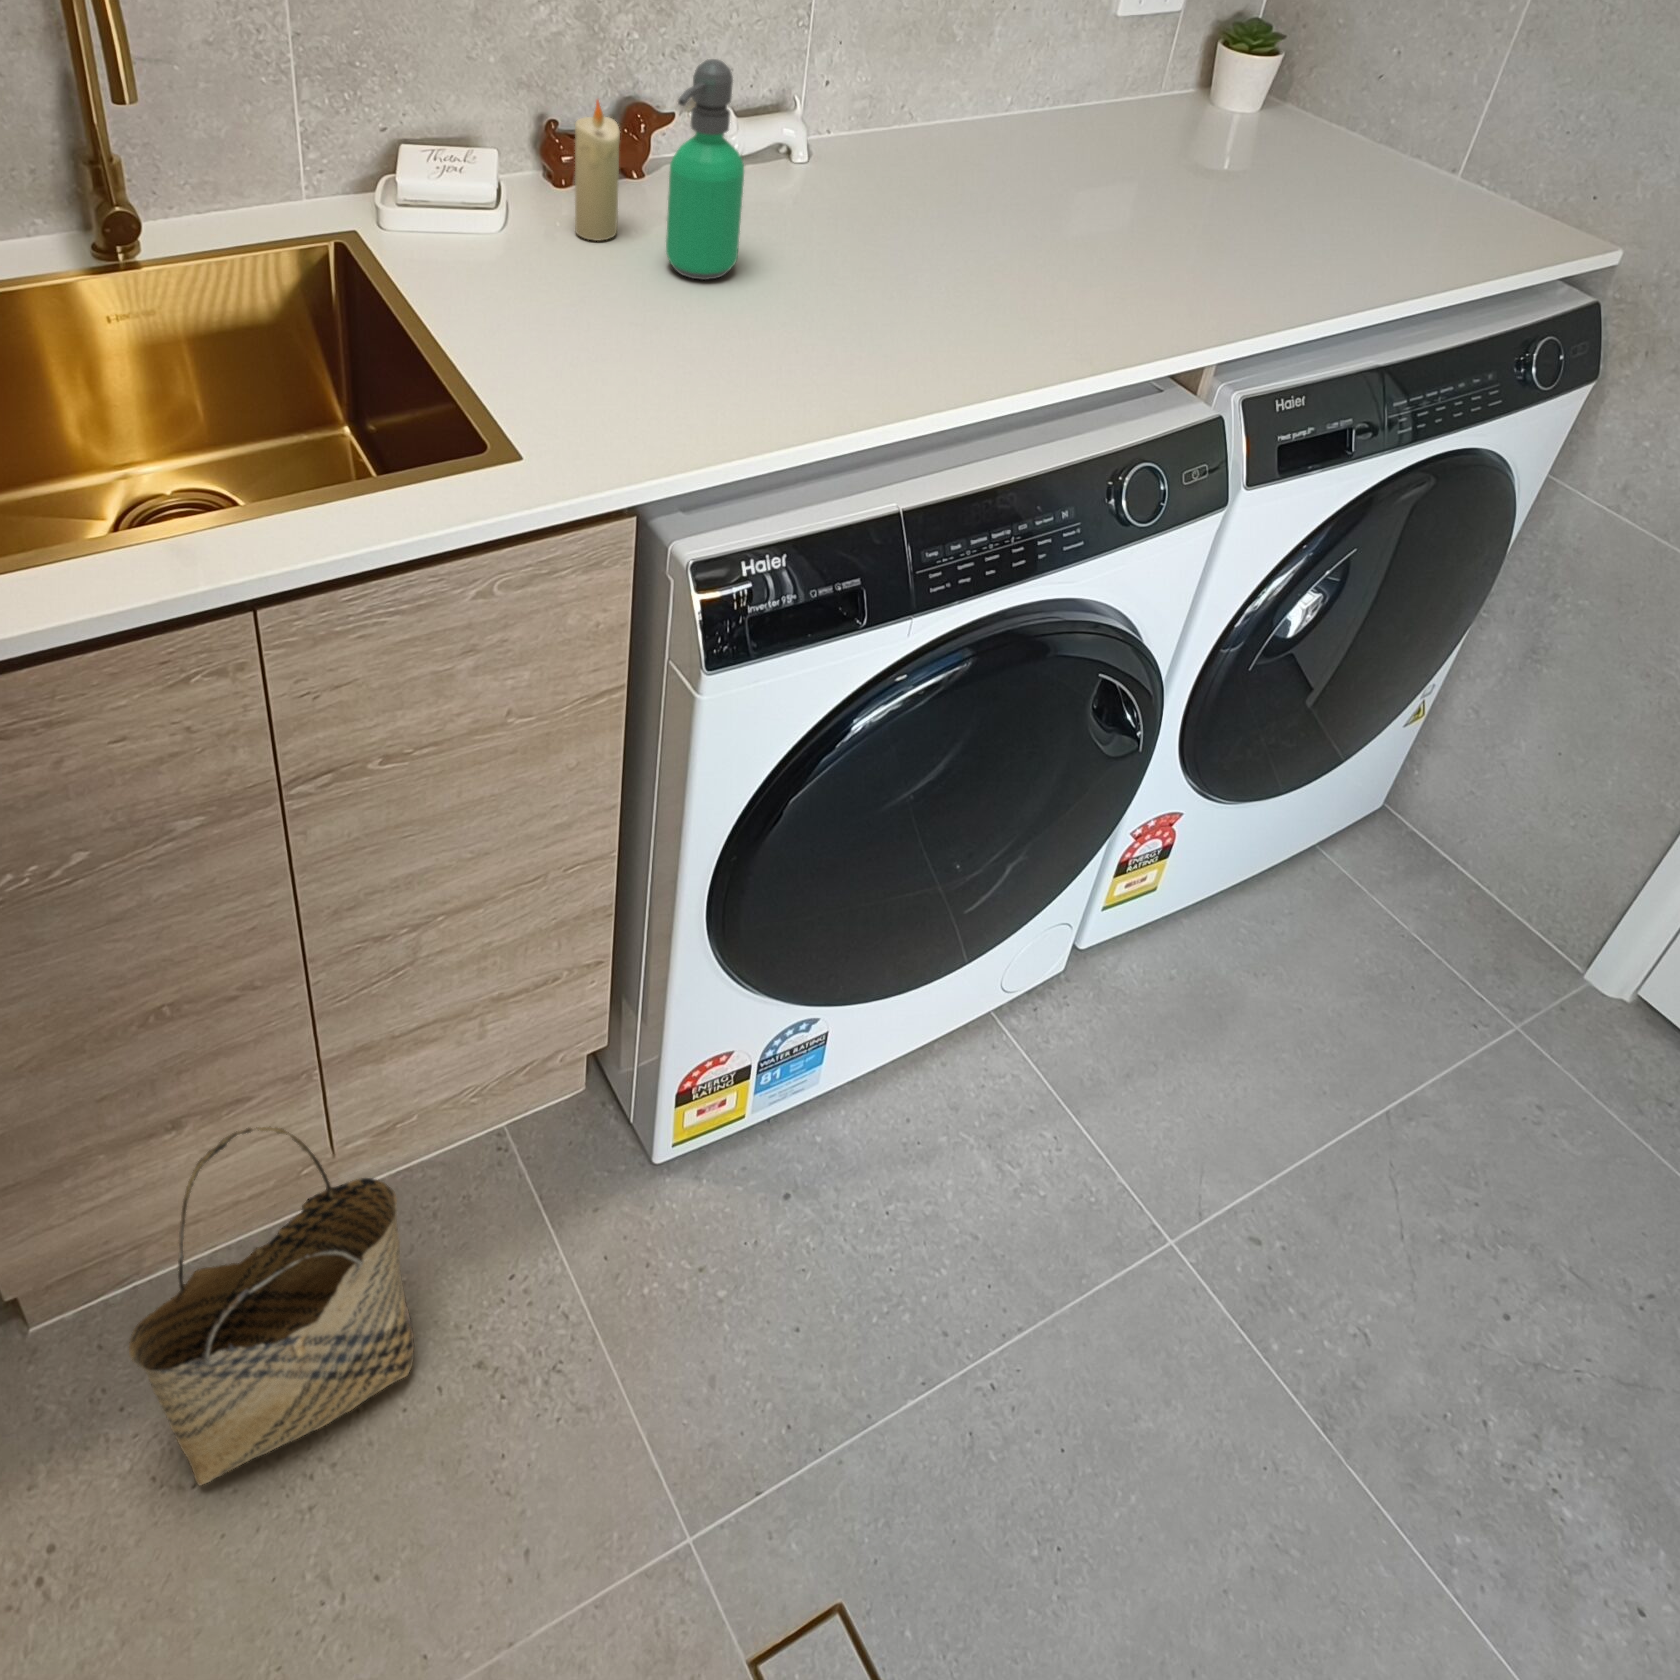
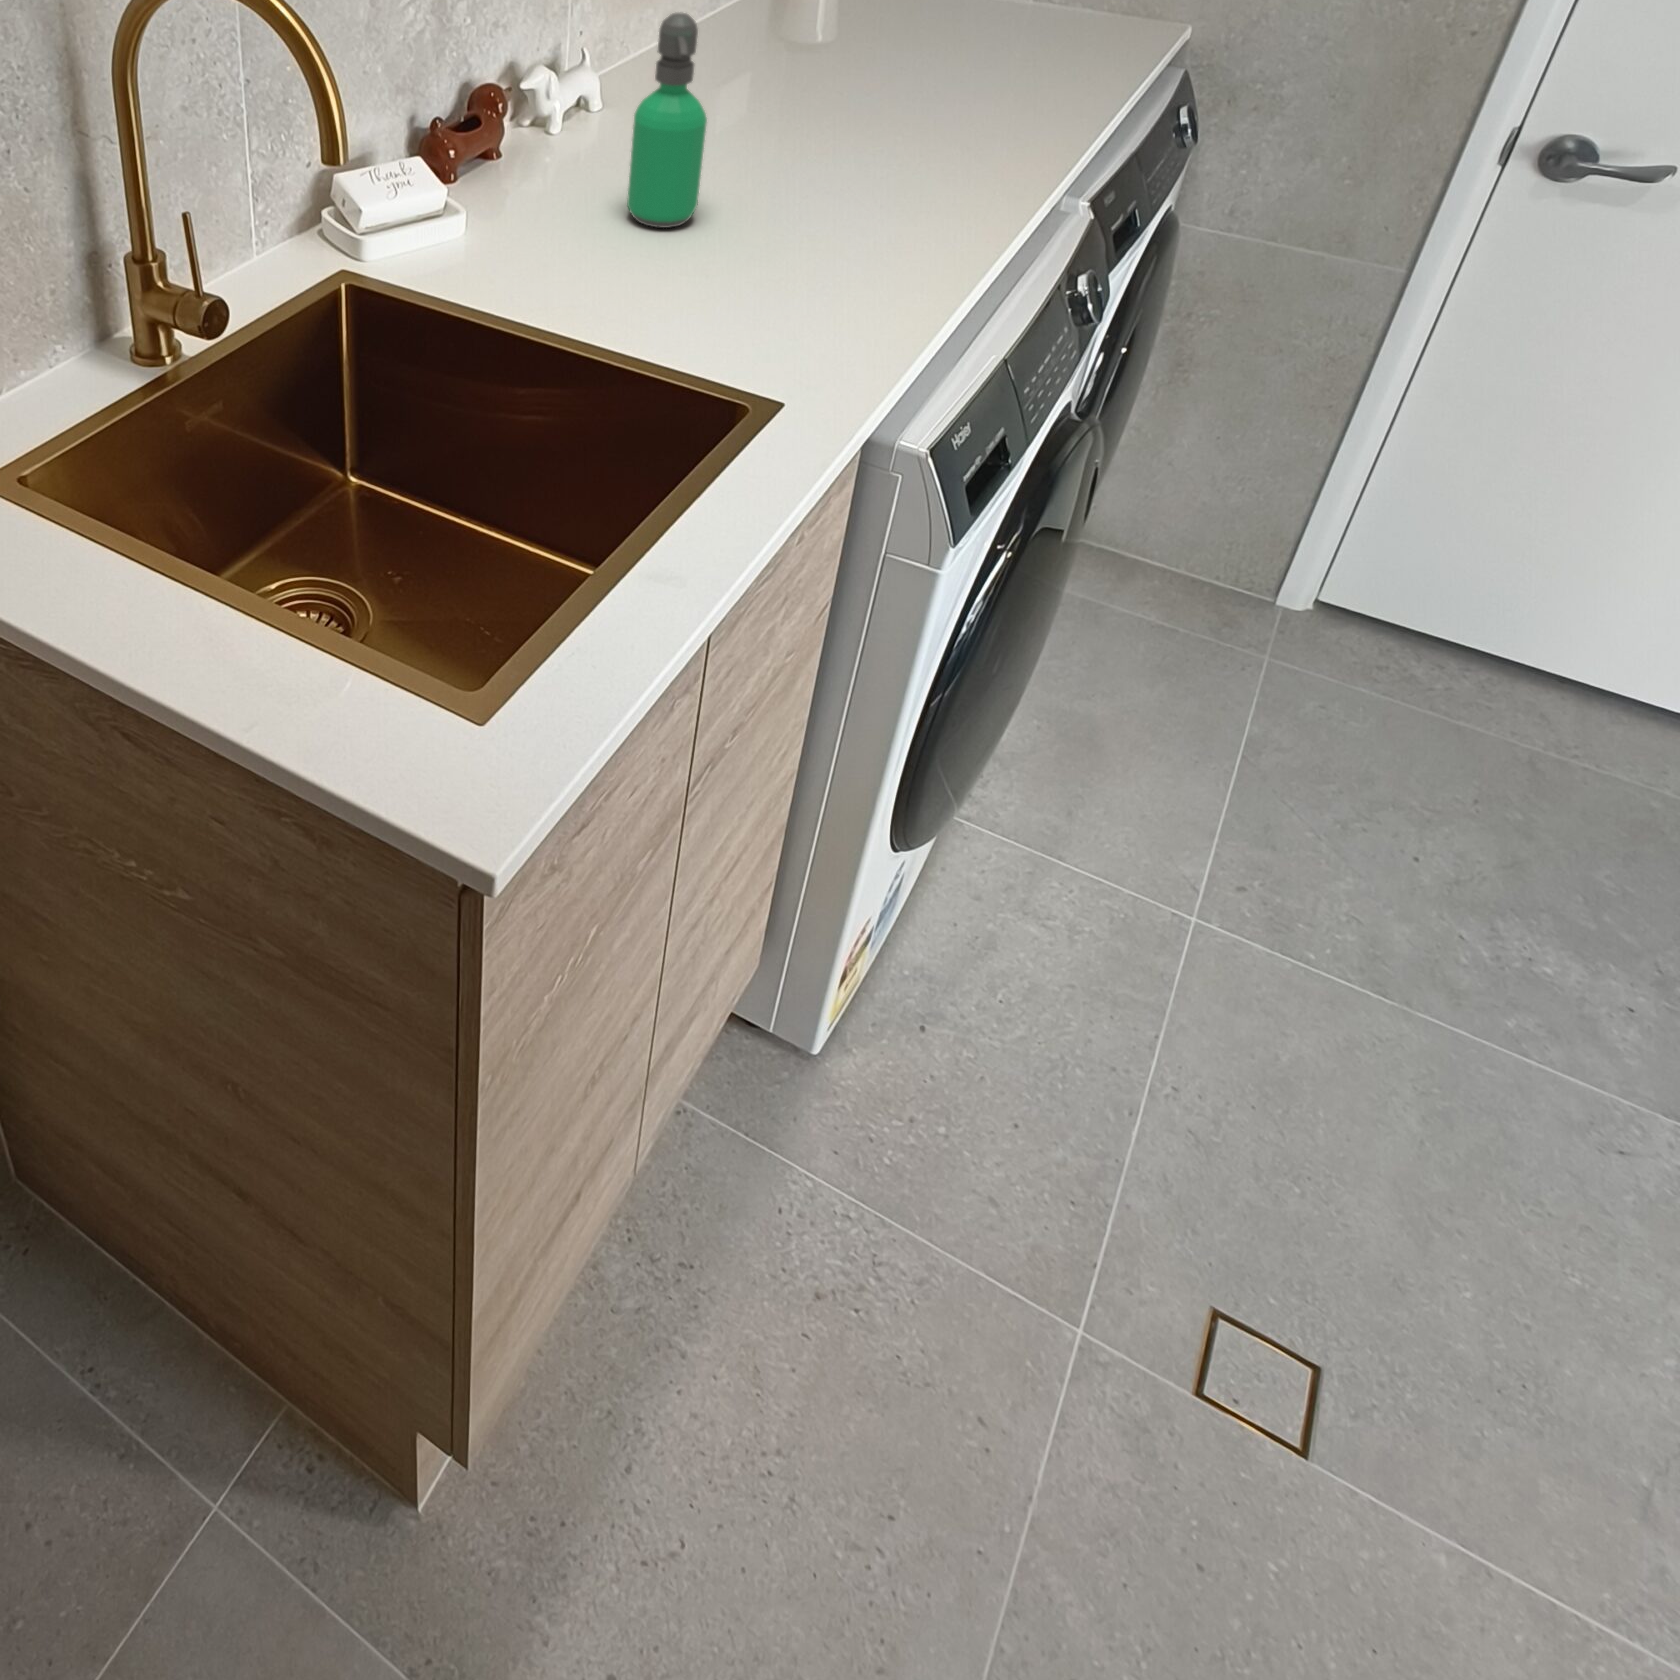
candle: present [575,100,620,241] -> none [516,80,564,222]
woven basket: present [129,1127,414,1485] -> none [618,1154,813,1536]

